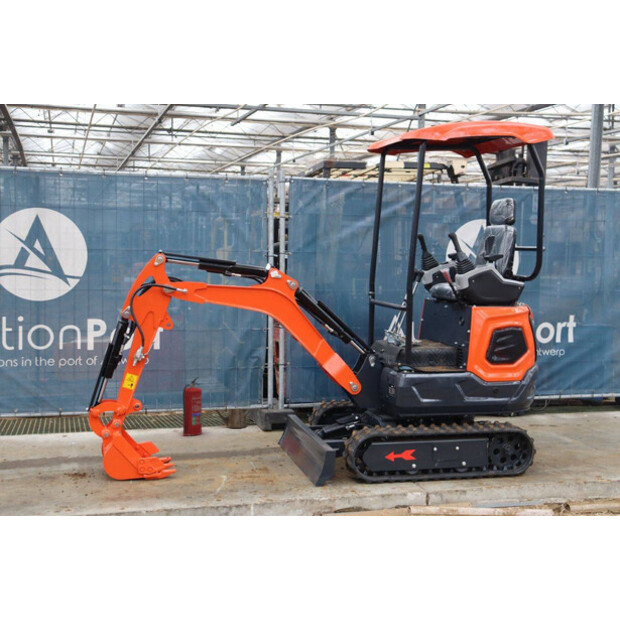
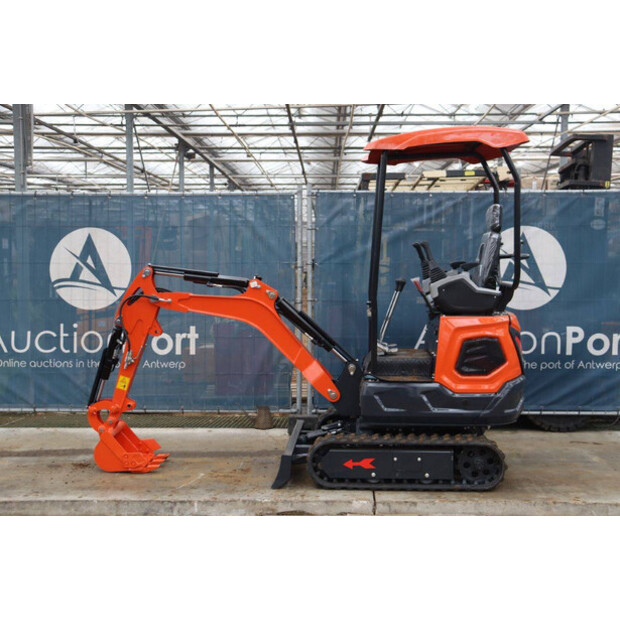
fire extinguisher: present [183,377,202,436] -> none [206,380,227,434]

